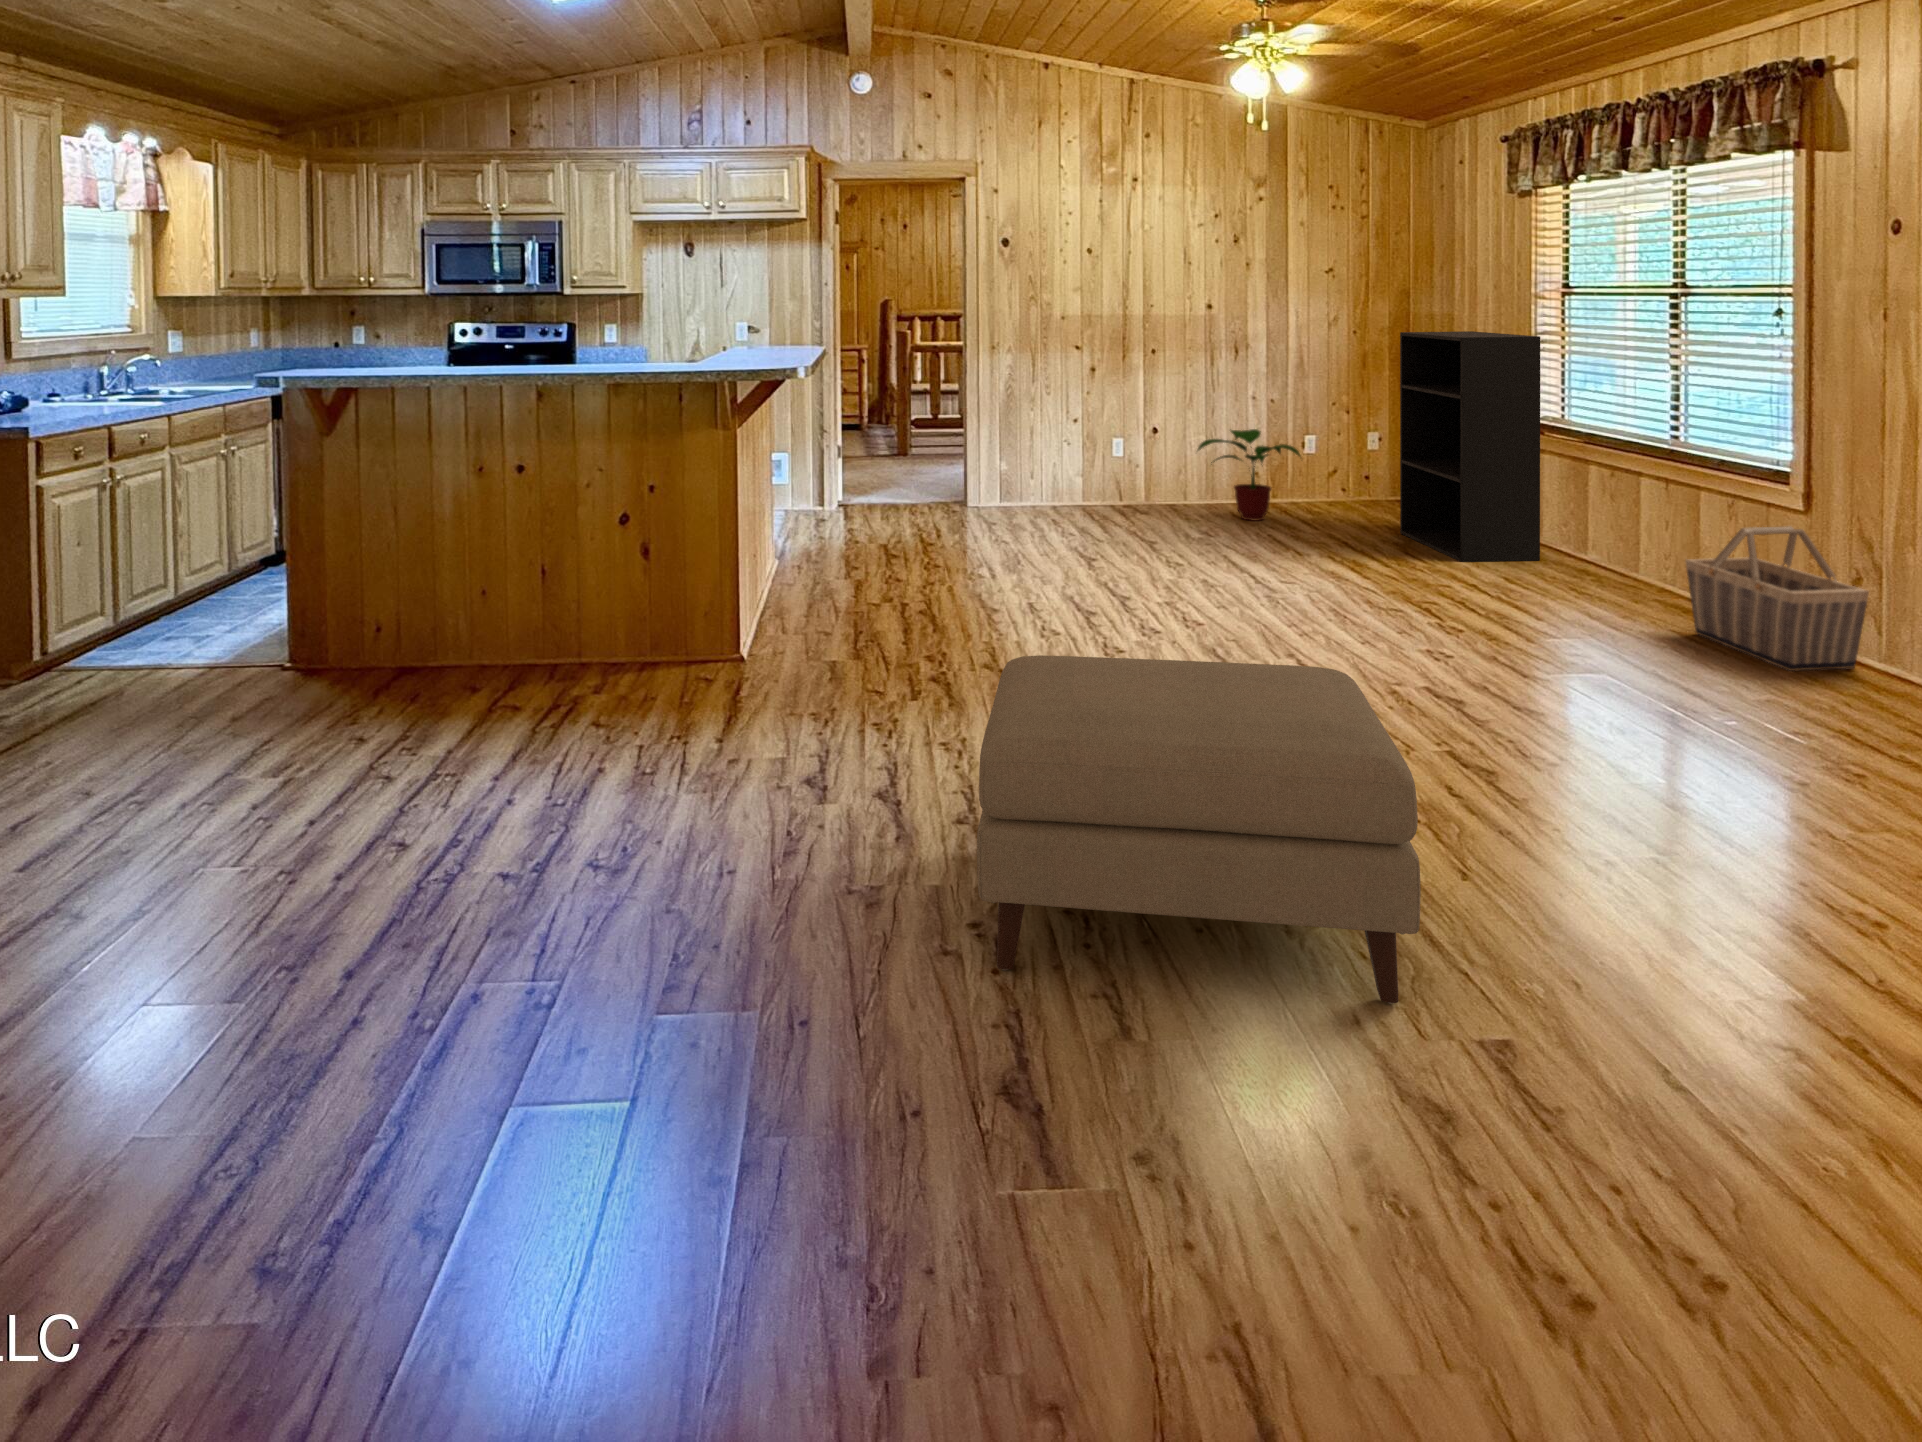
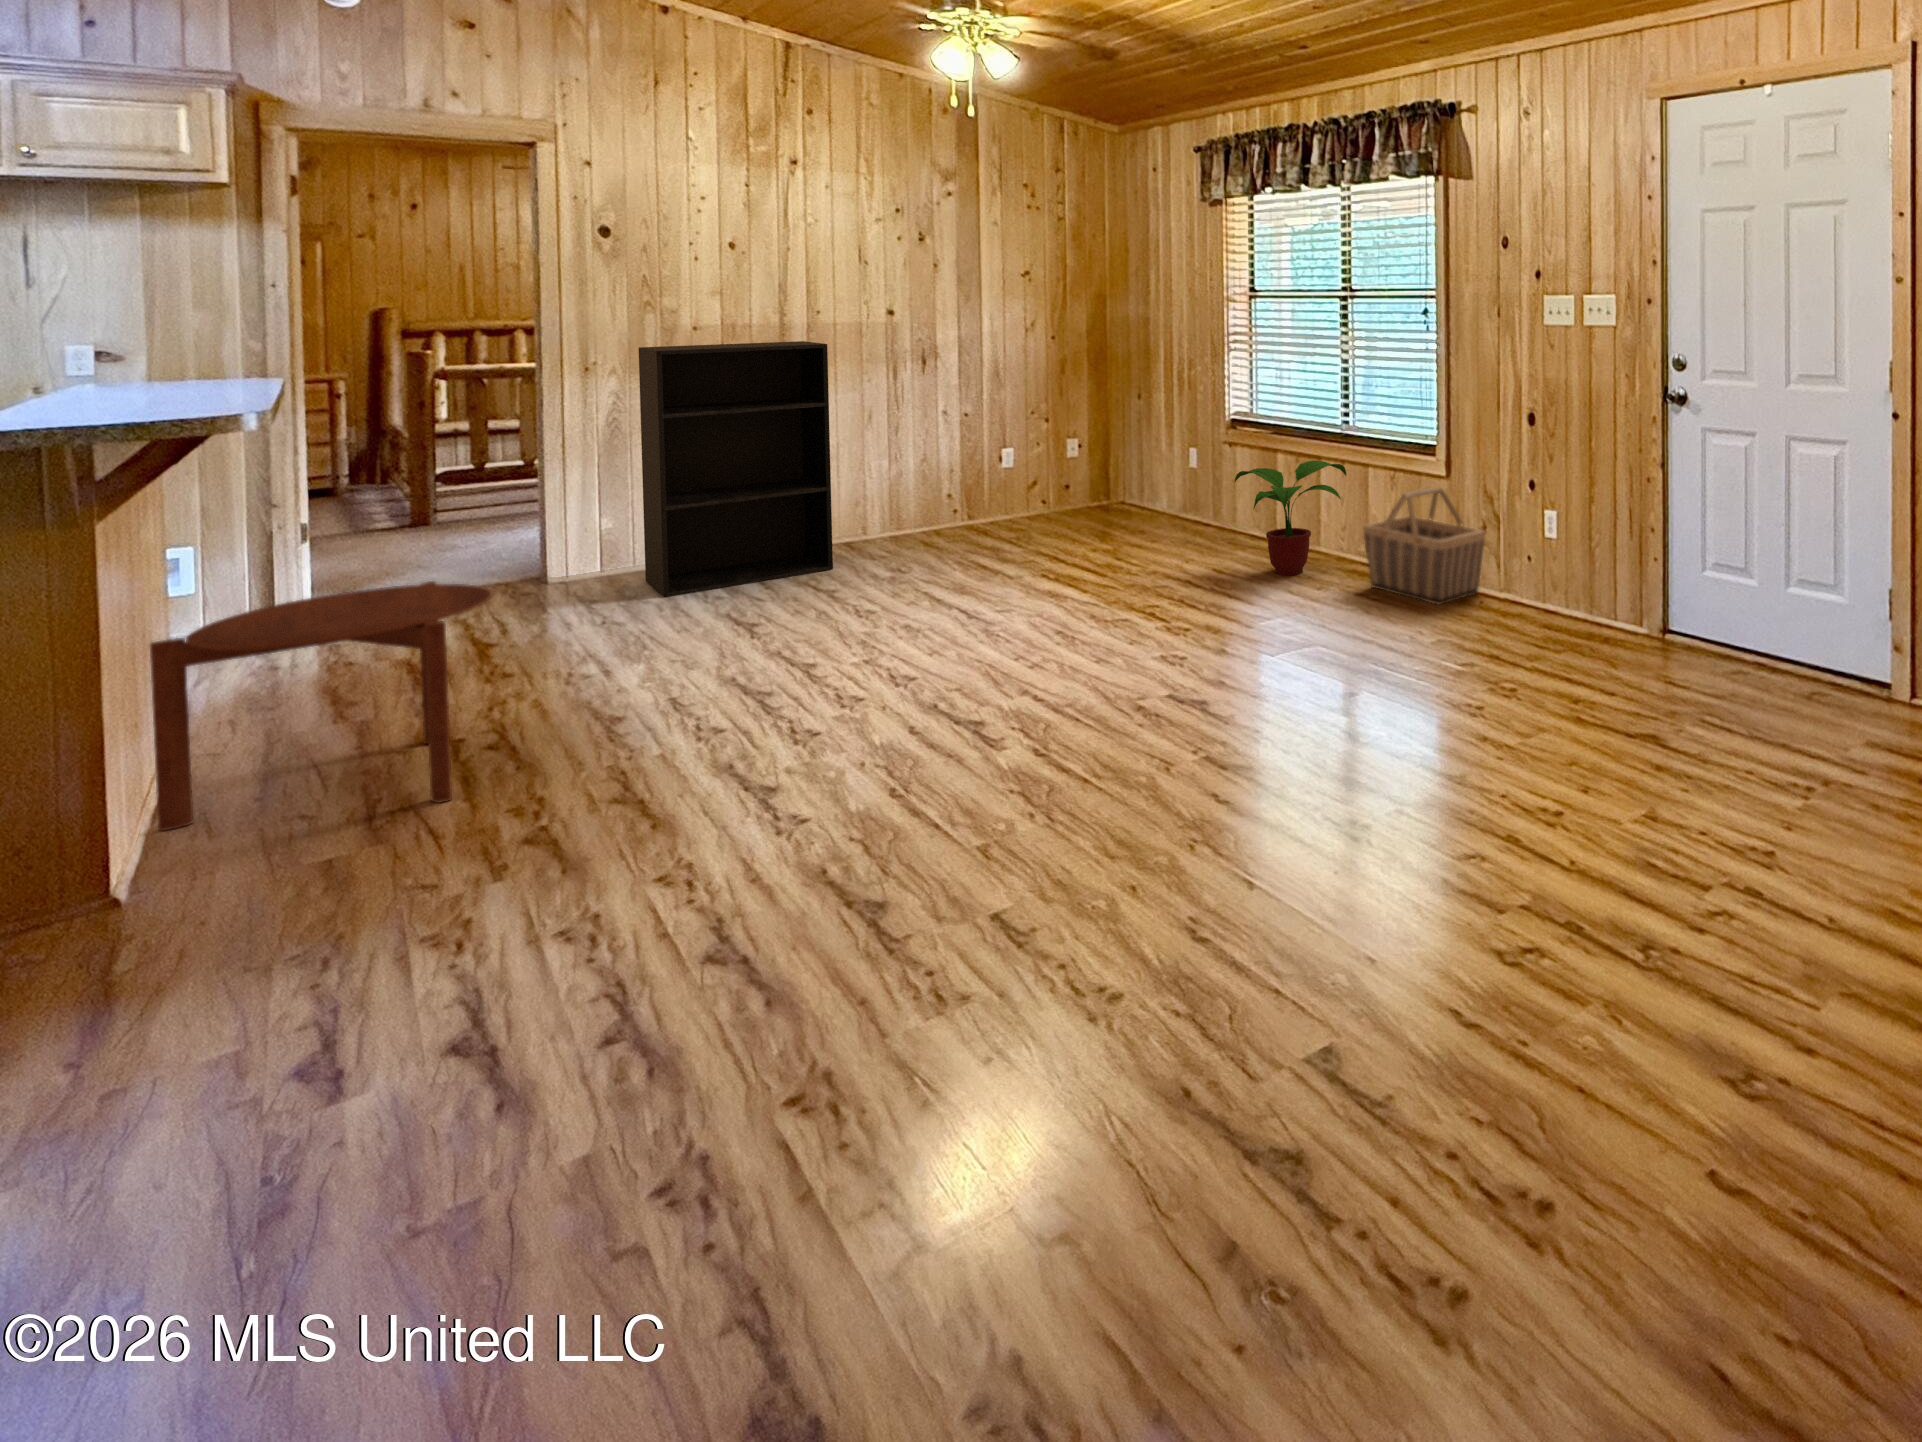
bookshelf: present [1400,331,1540,562] -> present [639,341,833,597]
potted plant: present [1198,429,1300,521] -> present [1235,460,1346,575]
side table: none [766,488,924,639] -> present [150,581,492,831]
ottoman: present [977,655,1420,1004] -> none [670,706,1232,1238]

